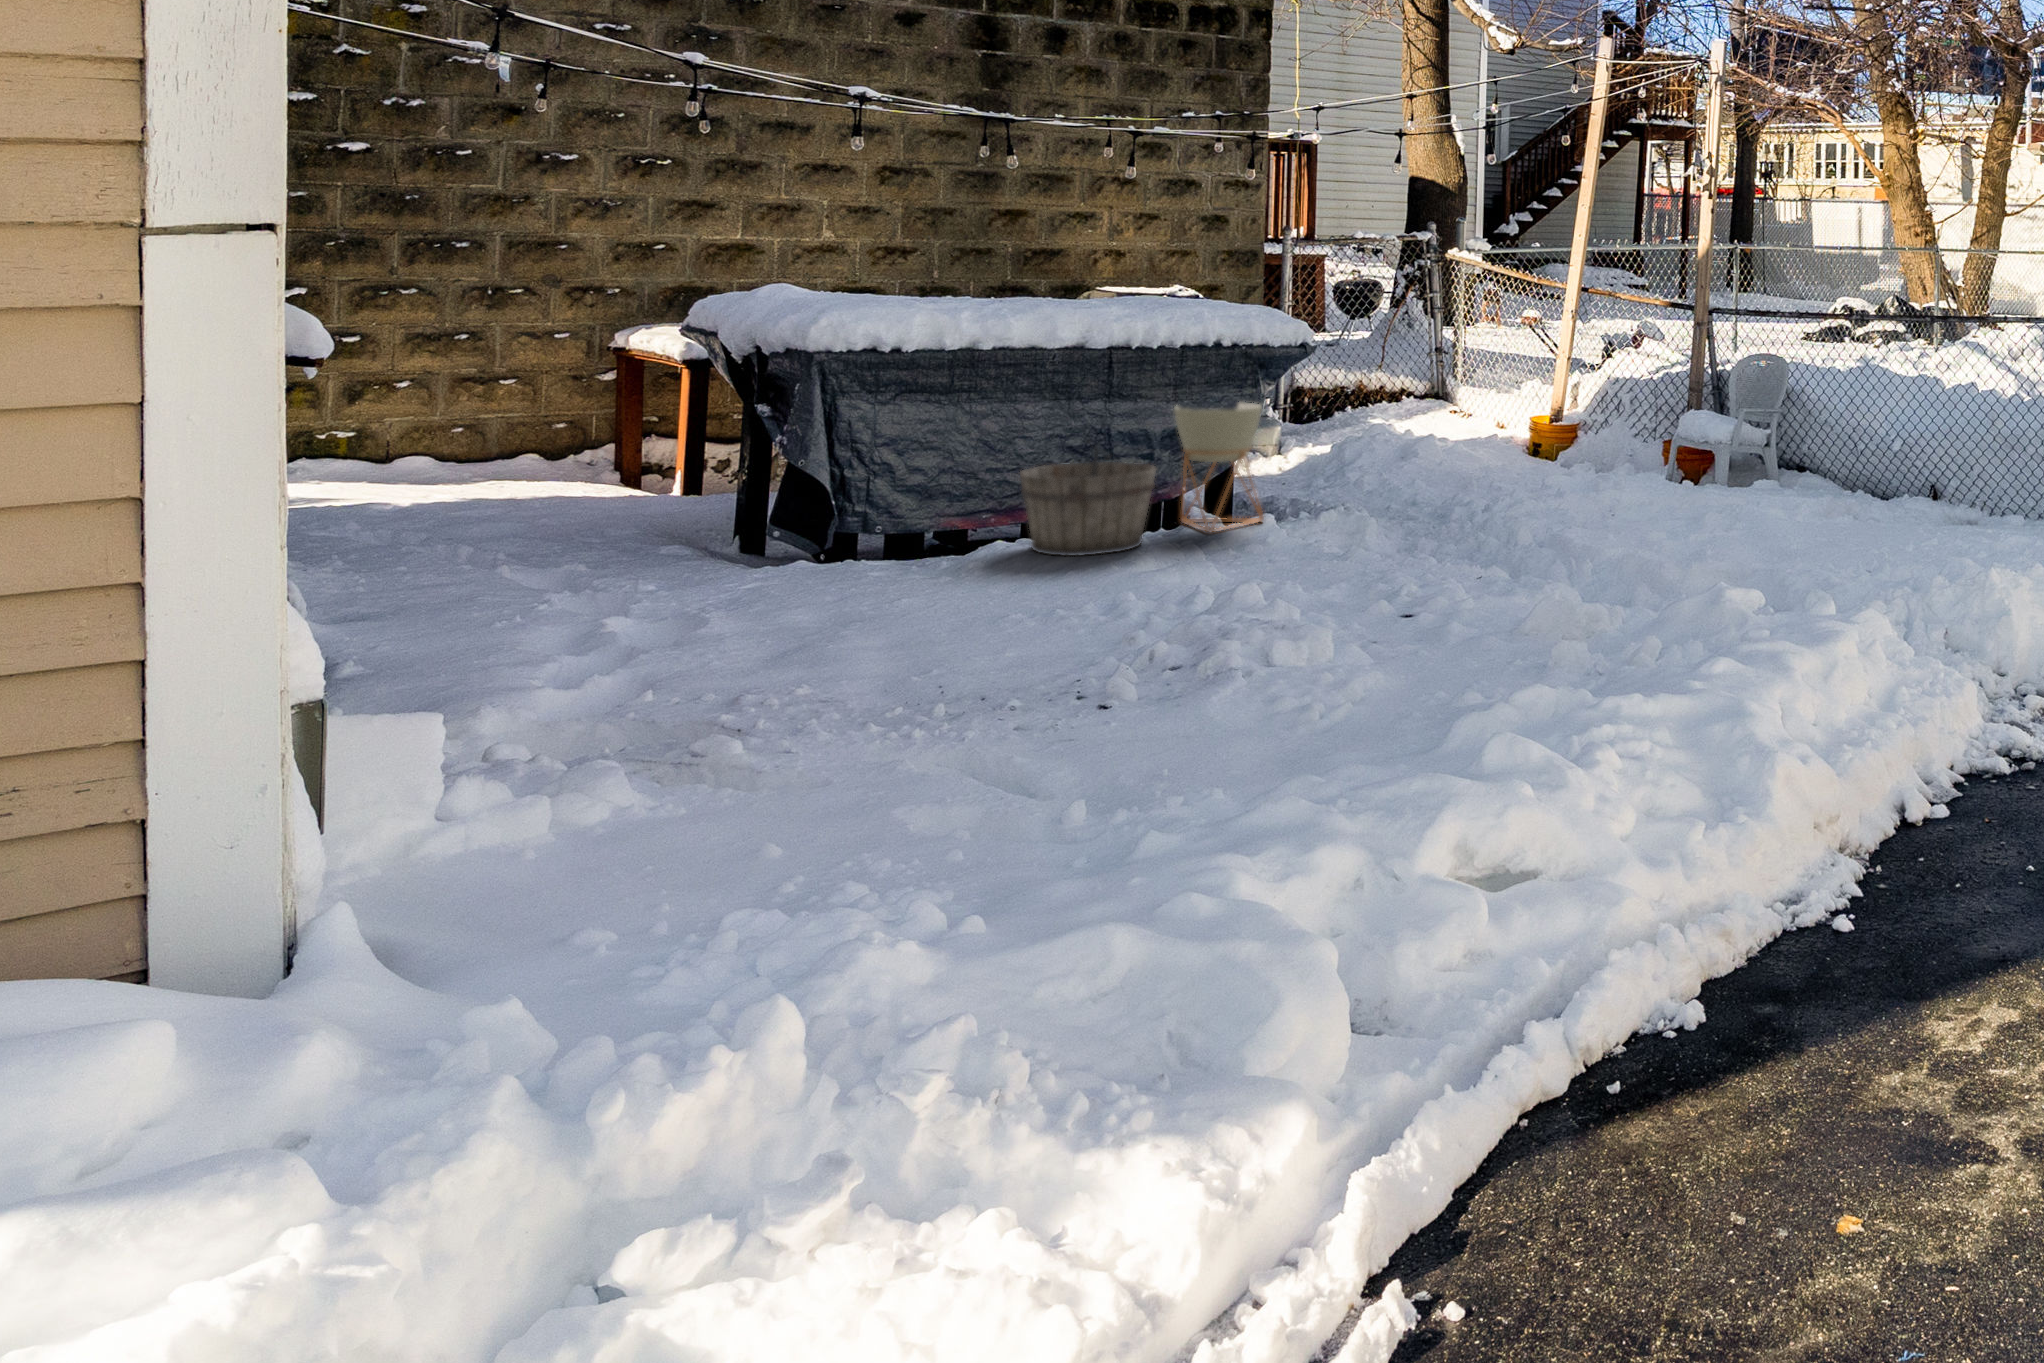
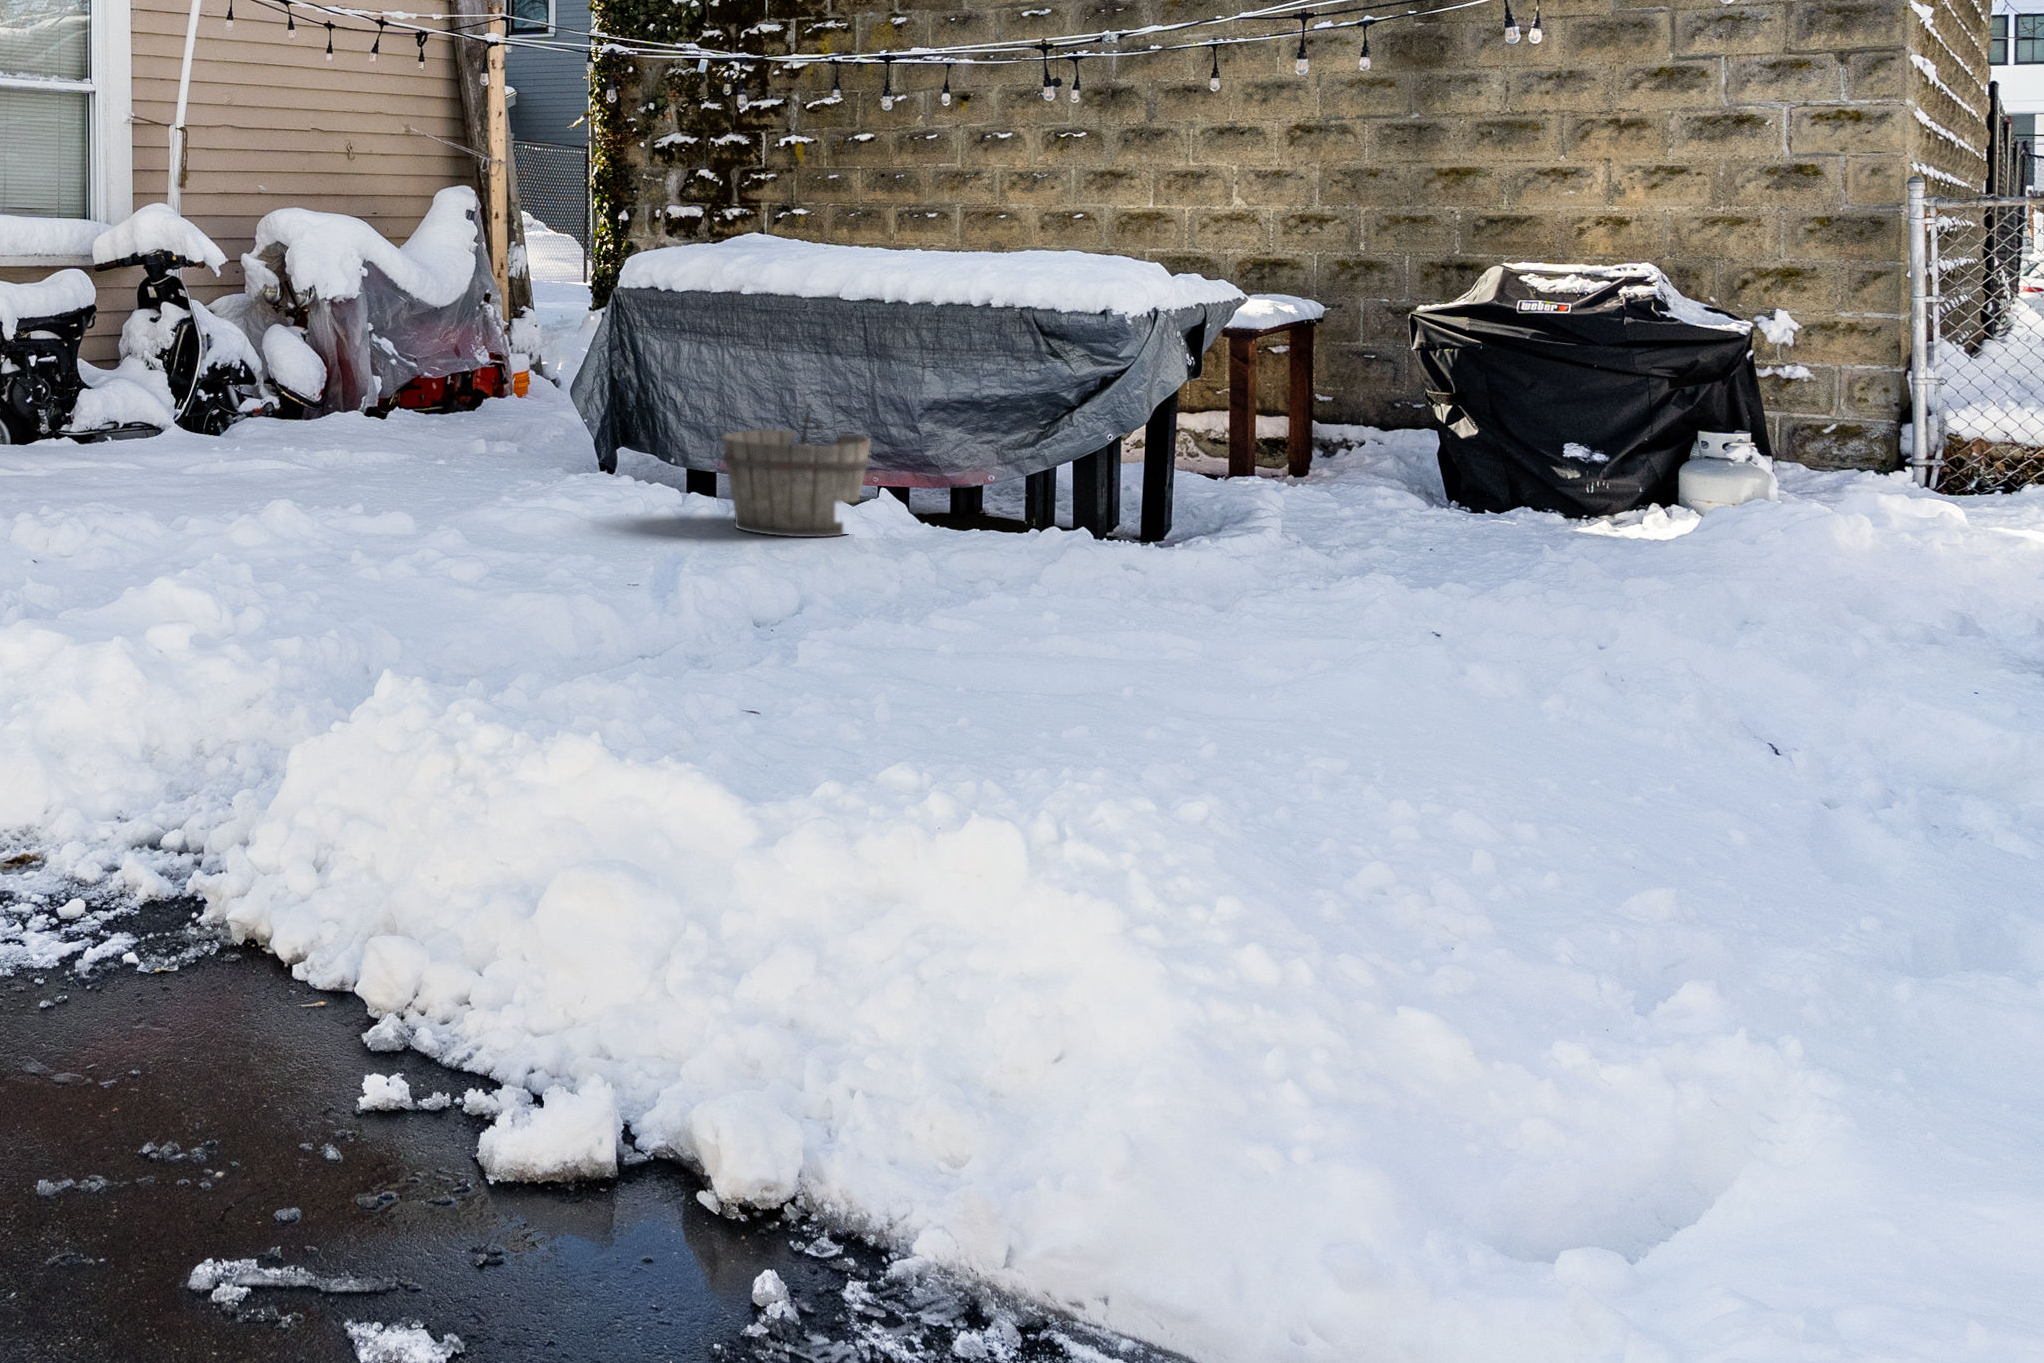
planter: present [1175,403,1263,532] -> none [931,381,1046,551]

